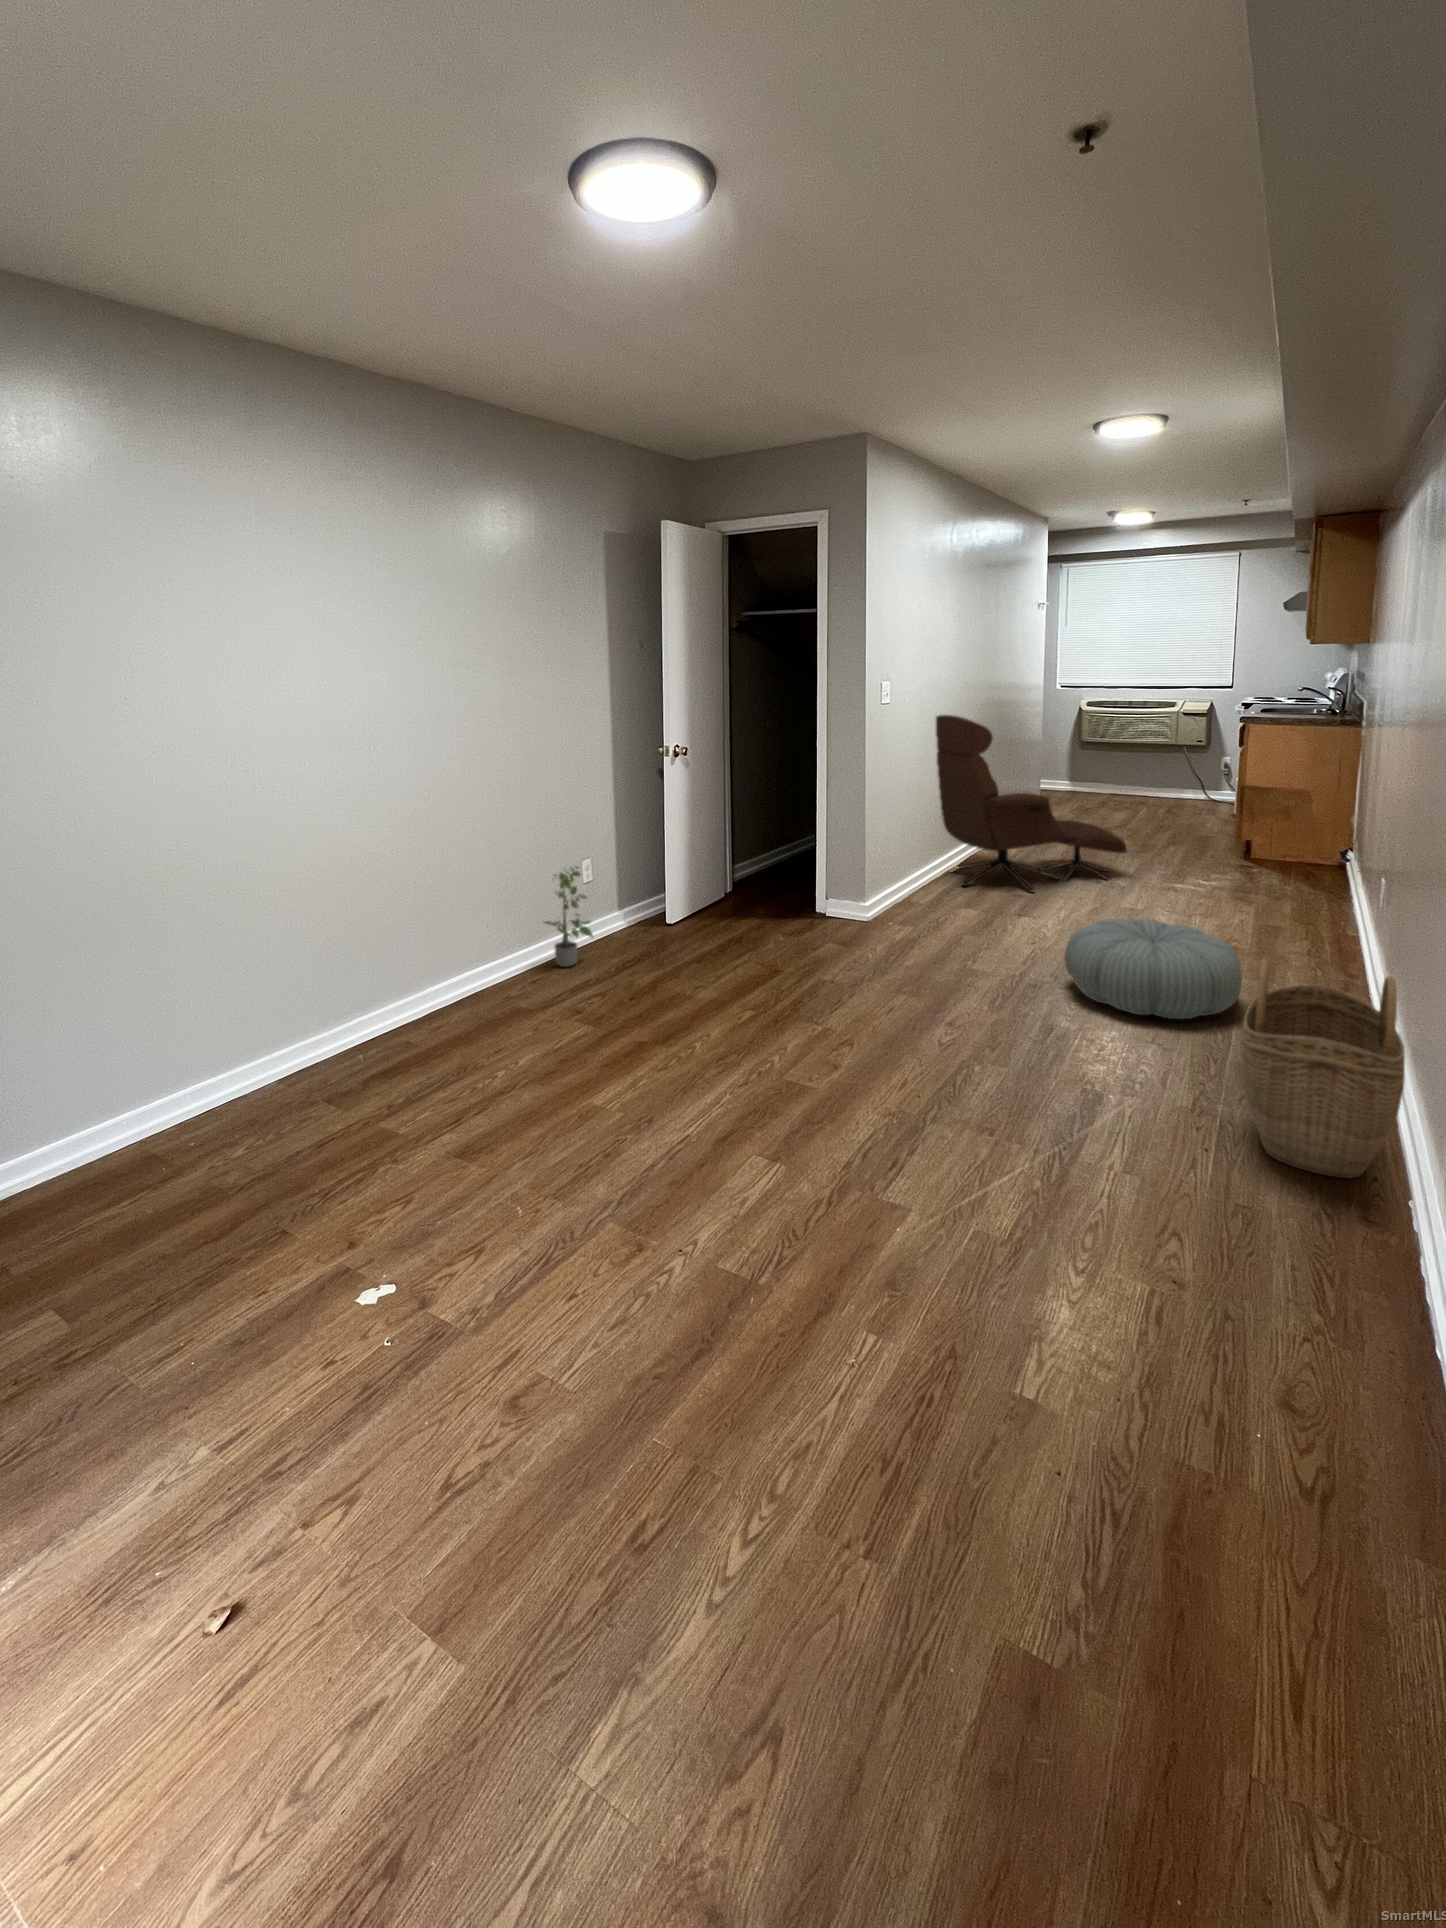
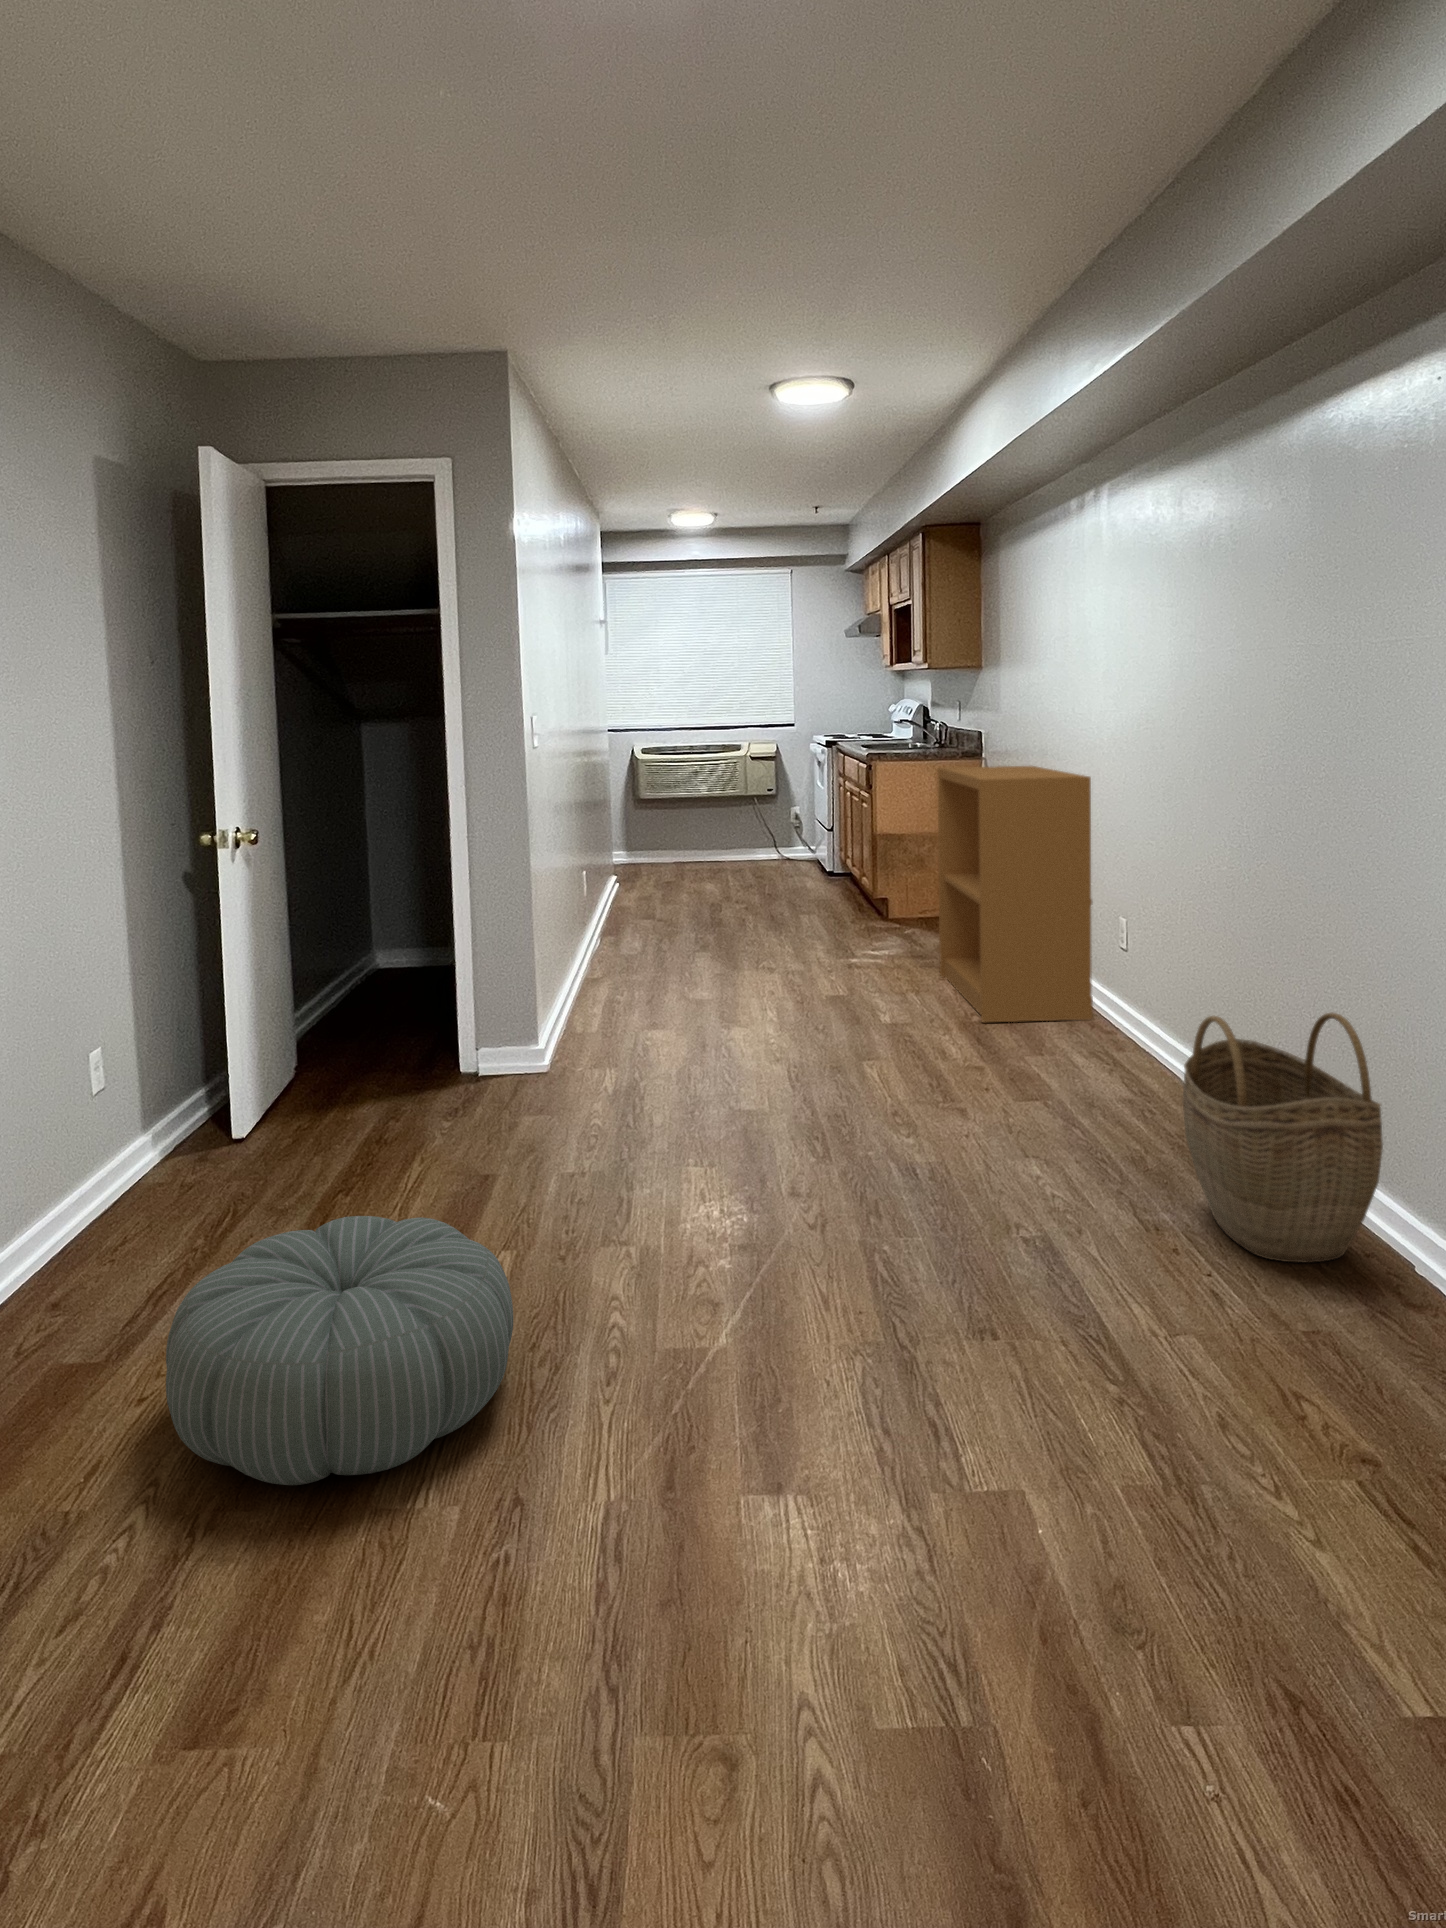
lounge chair: present [936,715,1127,892] -> none [548,762,789,998]
bookshelf: none [1241,734,1375,968] -> present [937,766,1093,1022]
potted plant: present [544,866,593,967] -> none [38,1054,144,1262]
pouf: present [1064,919,1242,1019] -> present [166,1216,513,1485]

